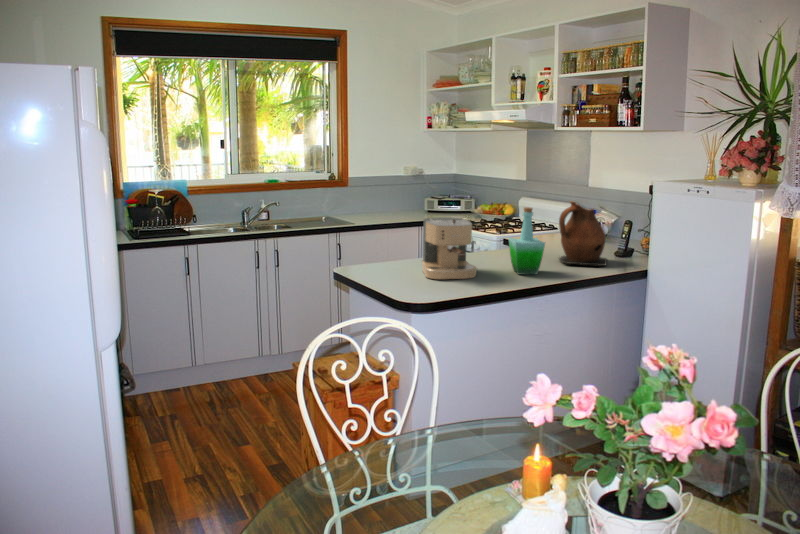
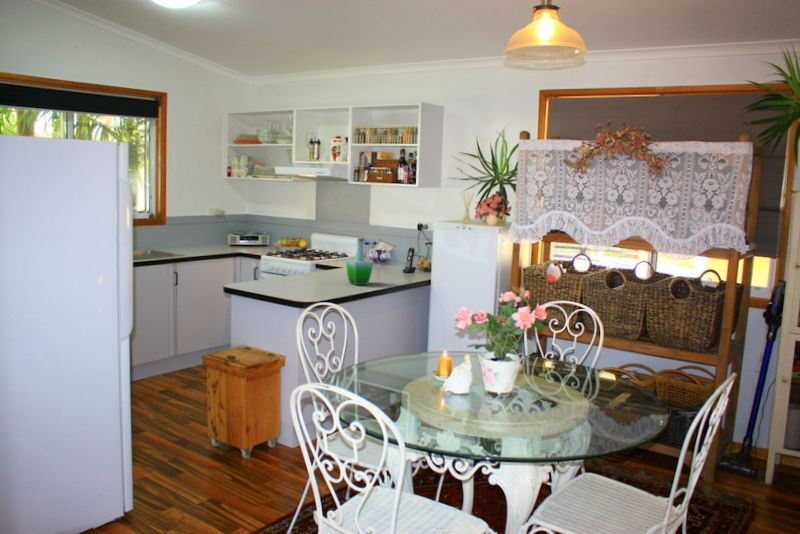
ceramic pitcher: present [559,201,607,266] -> none [370,234,406,279]
coffee maker: present [422,217,477,279] -> none [285,246,329,290]

